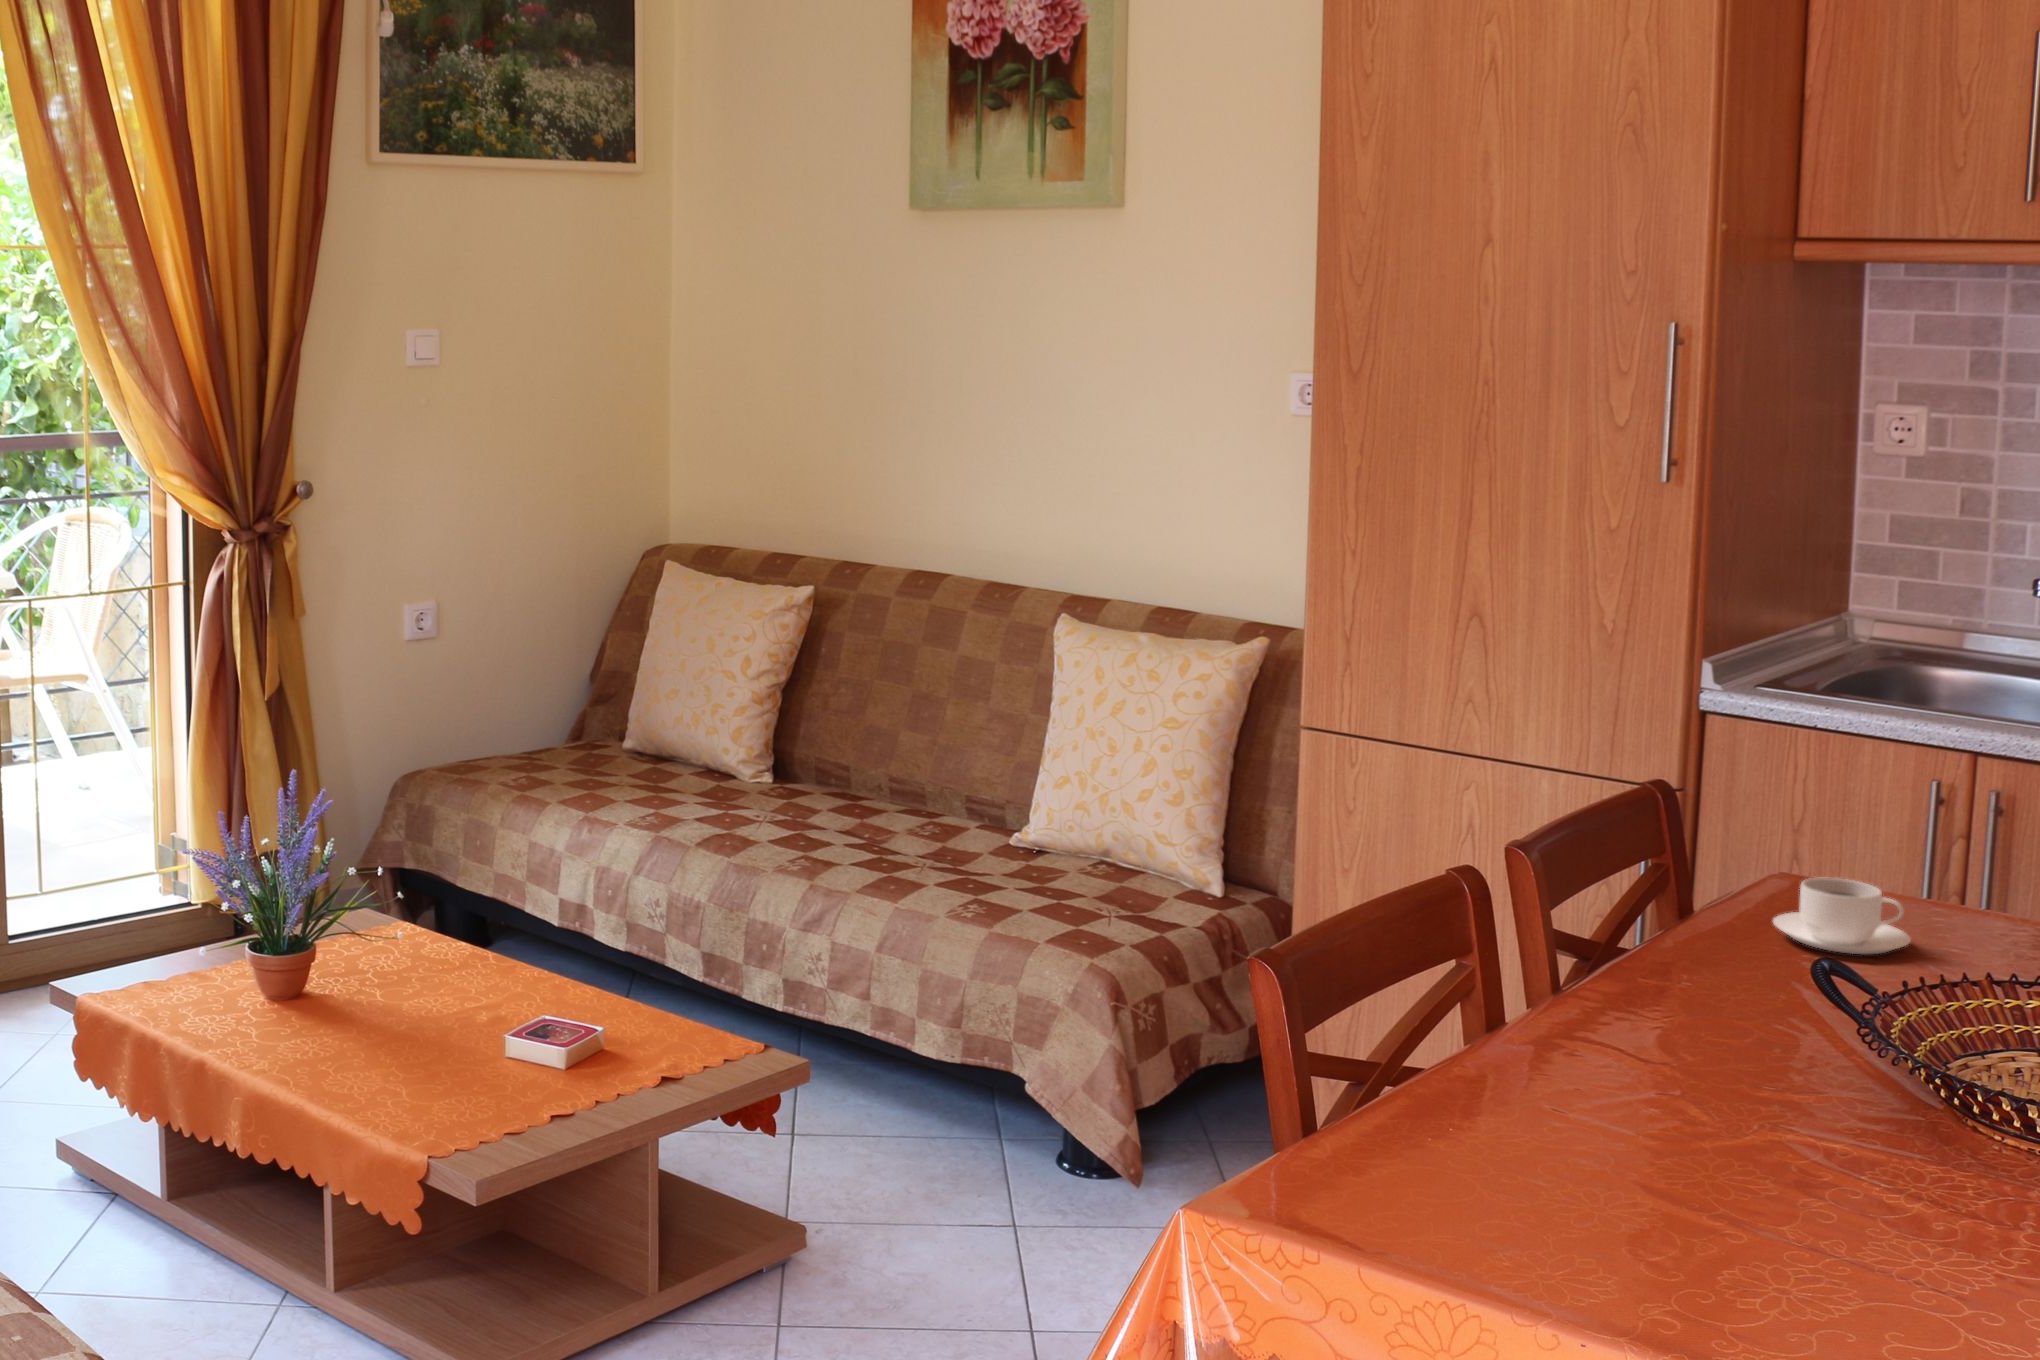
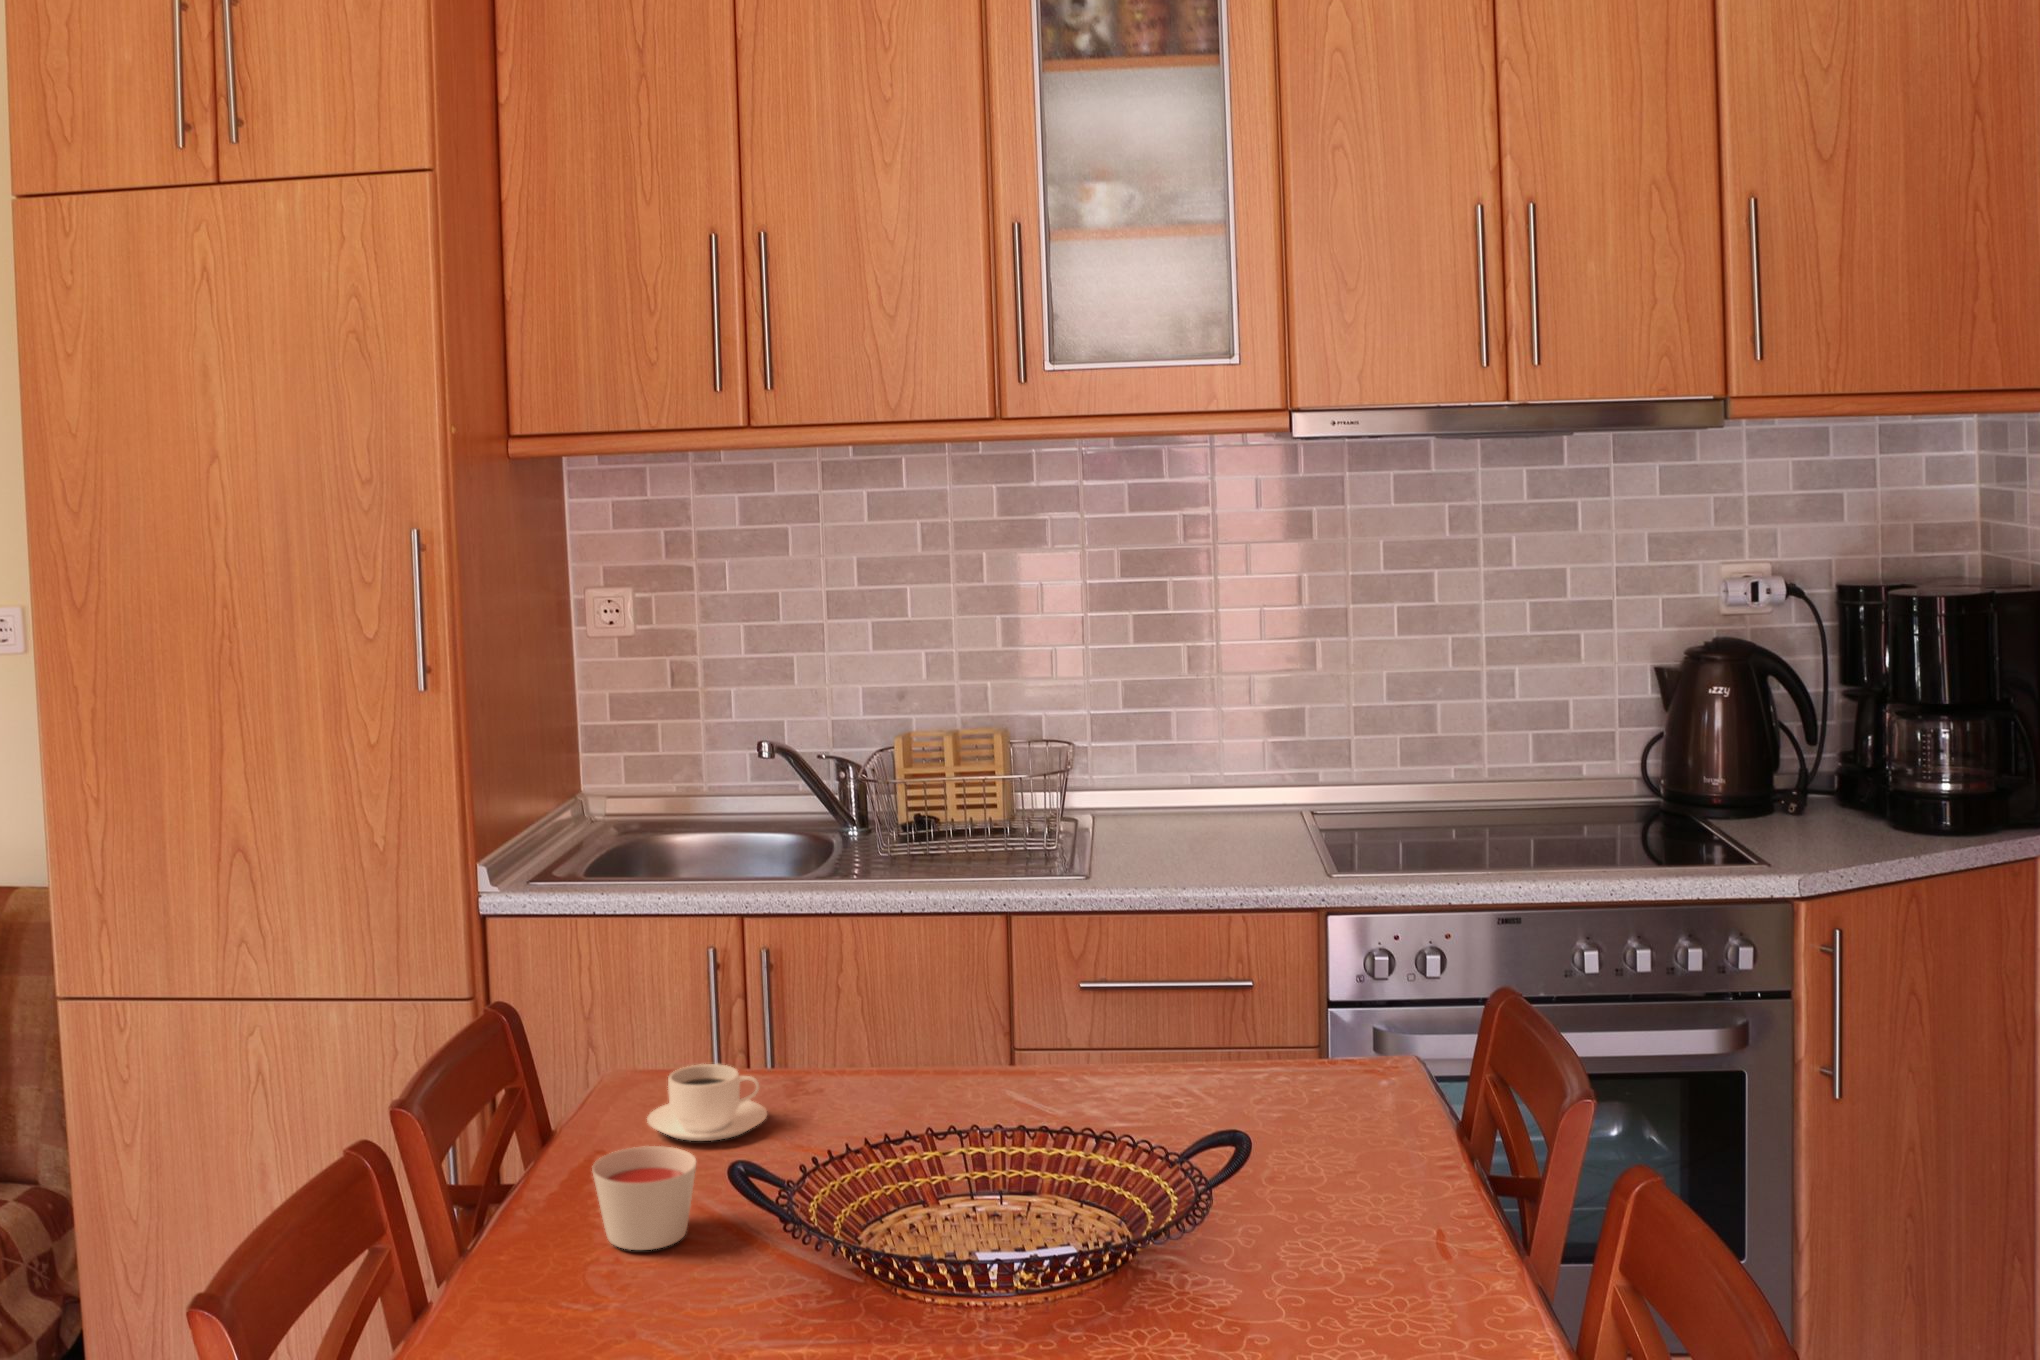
candle: none [1668,920,1780,1017] -> present [592,1146,696,1250]

